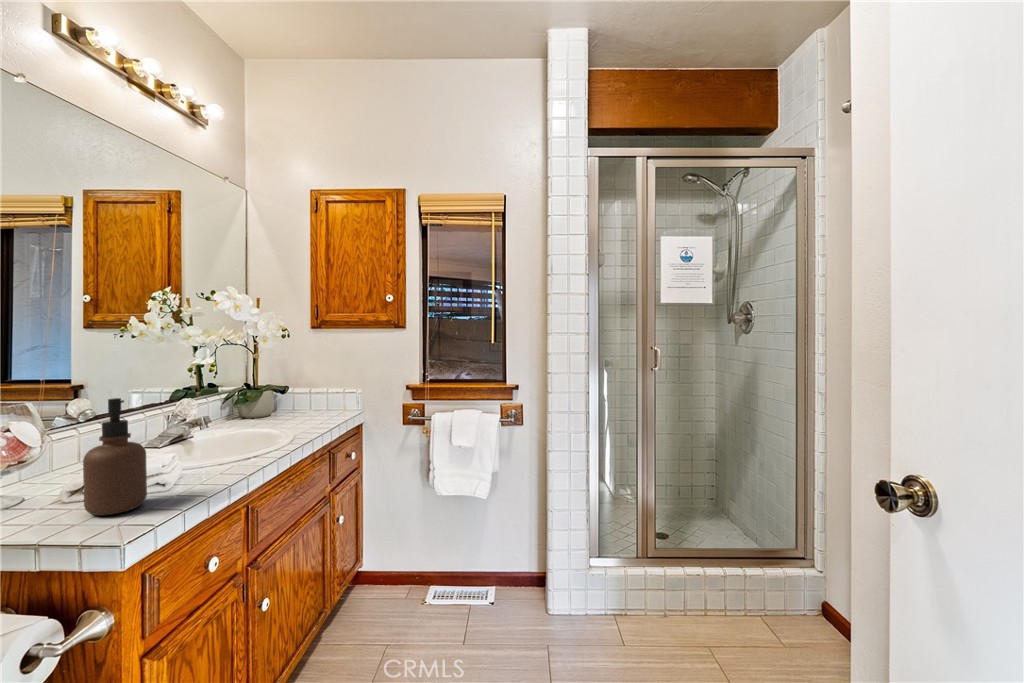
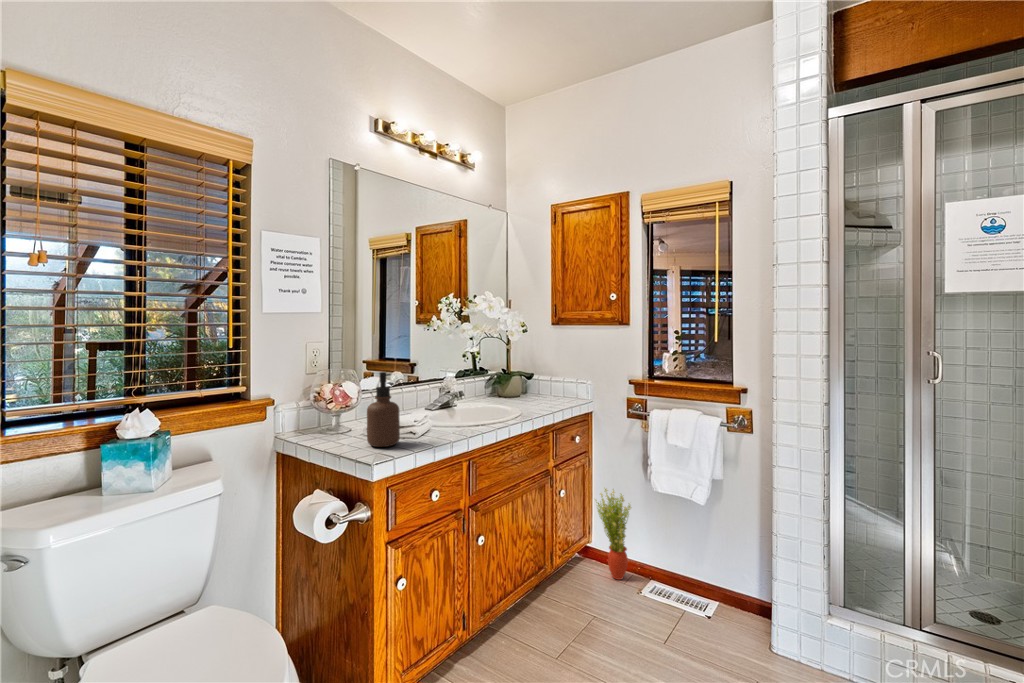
potted plant: none [372,501,412,596] -> present [596,489,631,580]

